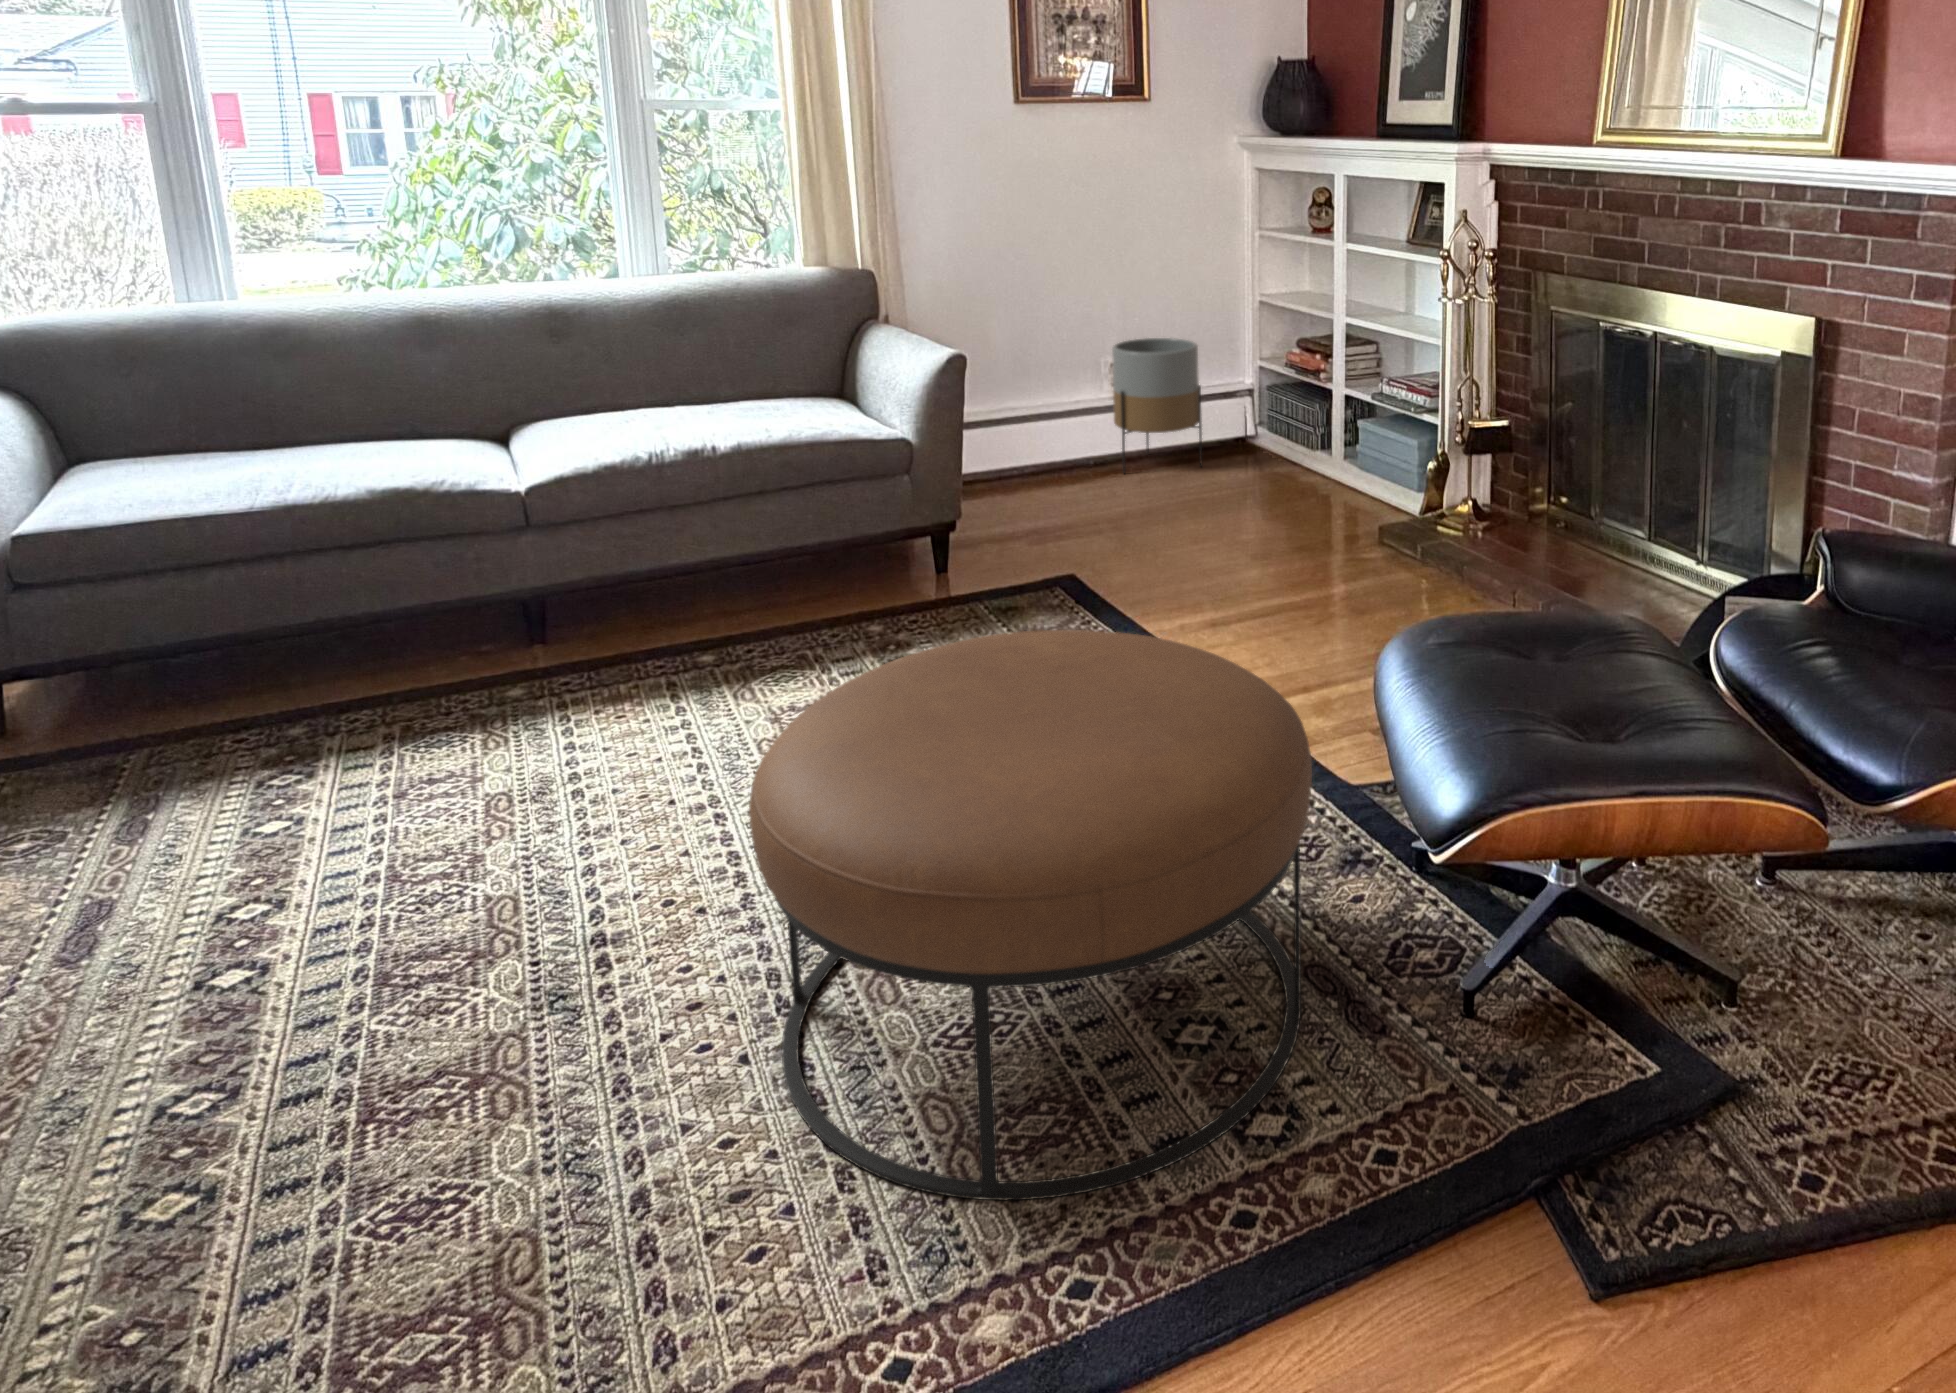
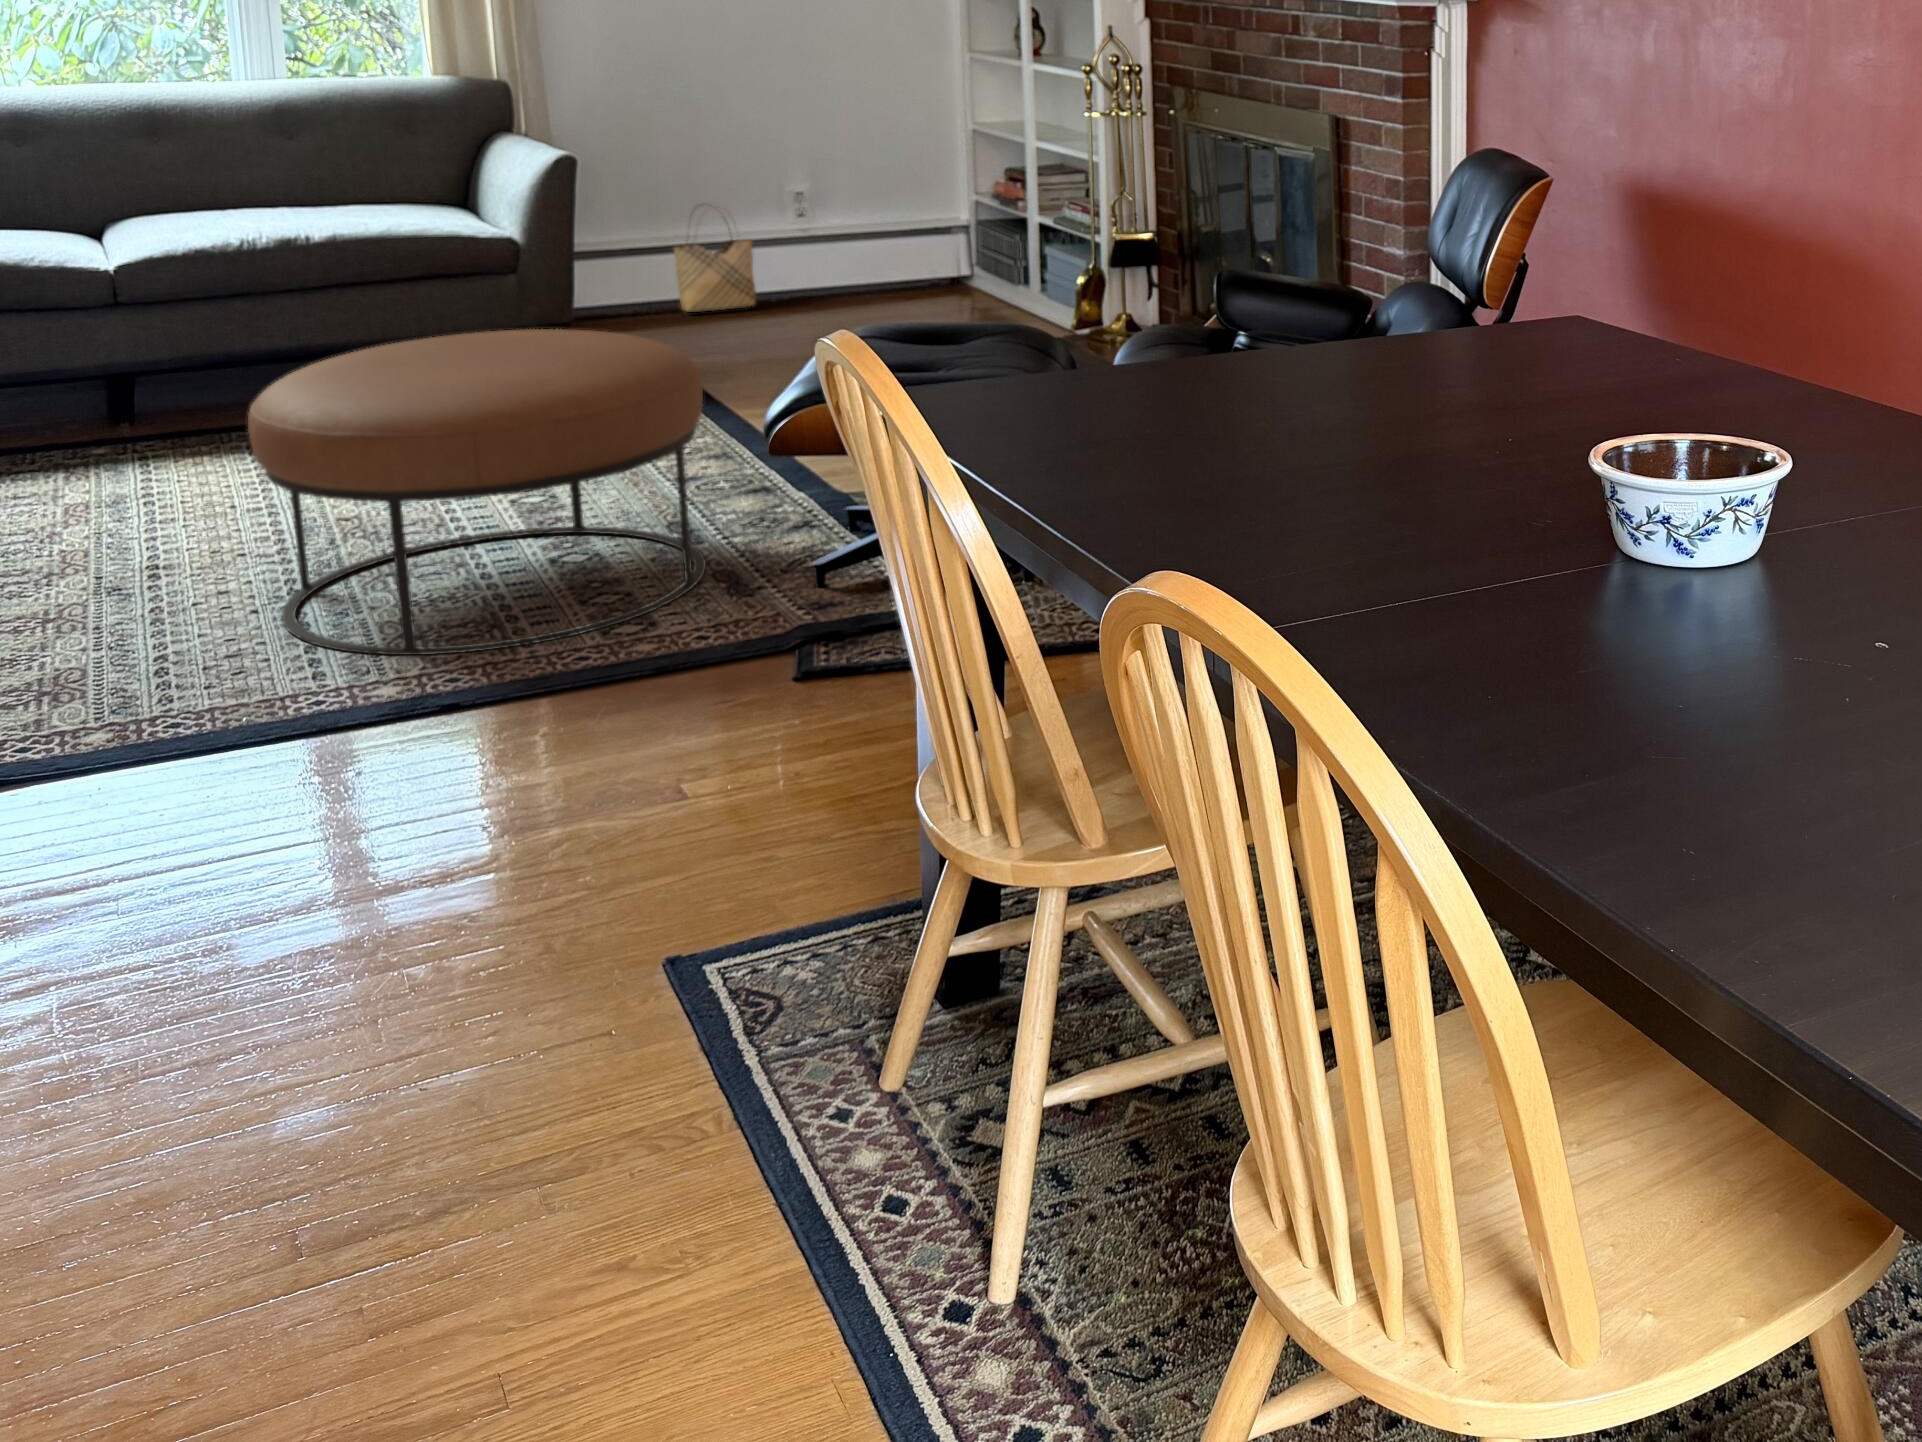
planter: present [1112,338,1202,473] -> none [794,167,895,308]
woven basket: none [1006,376,1078,480] -> present [673,207,756,312]

